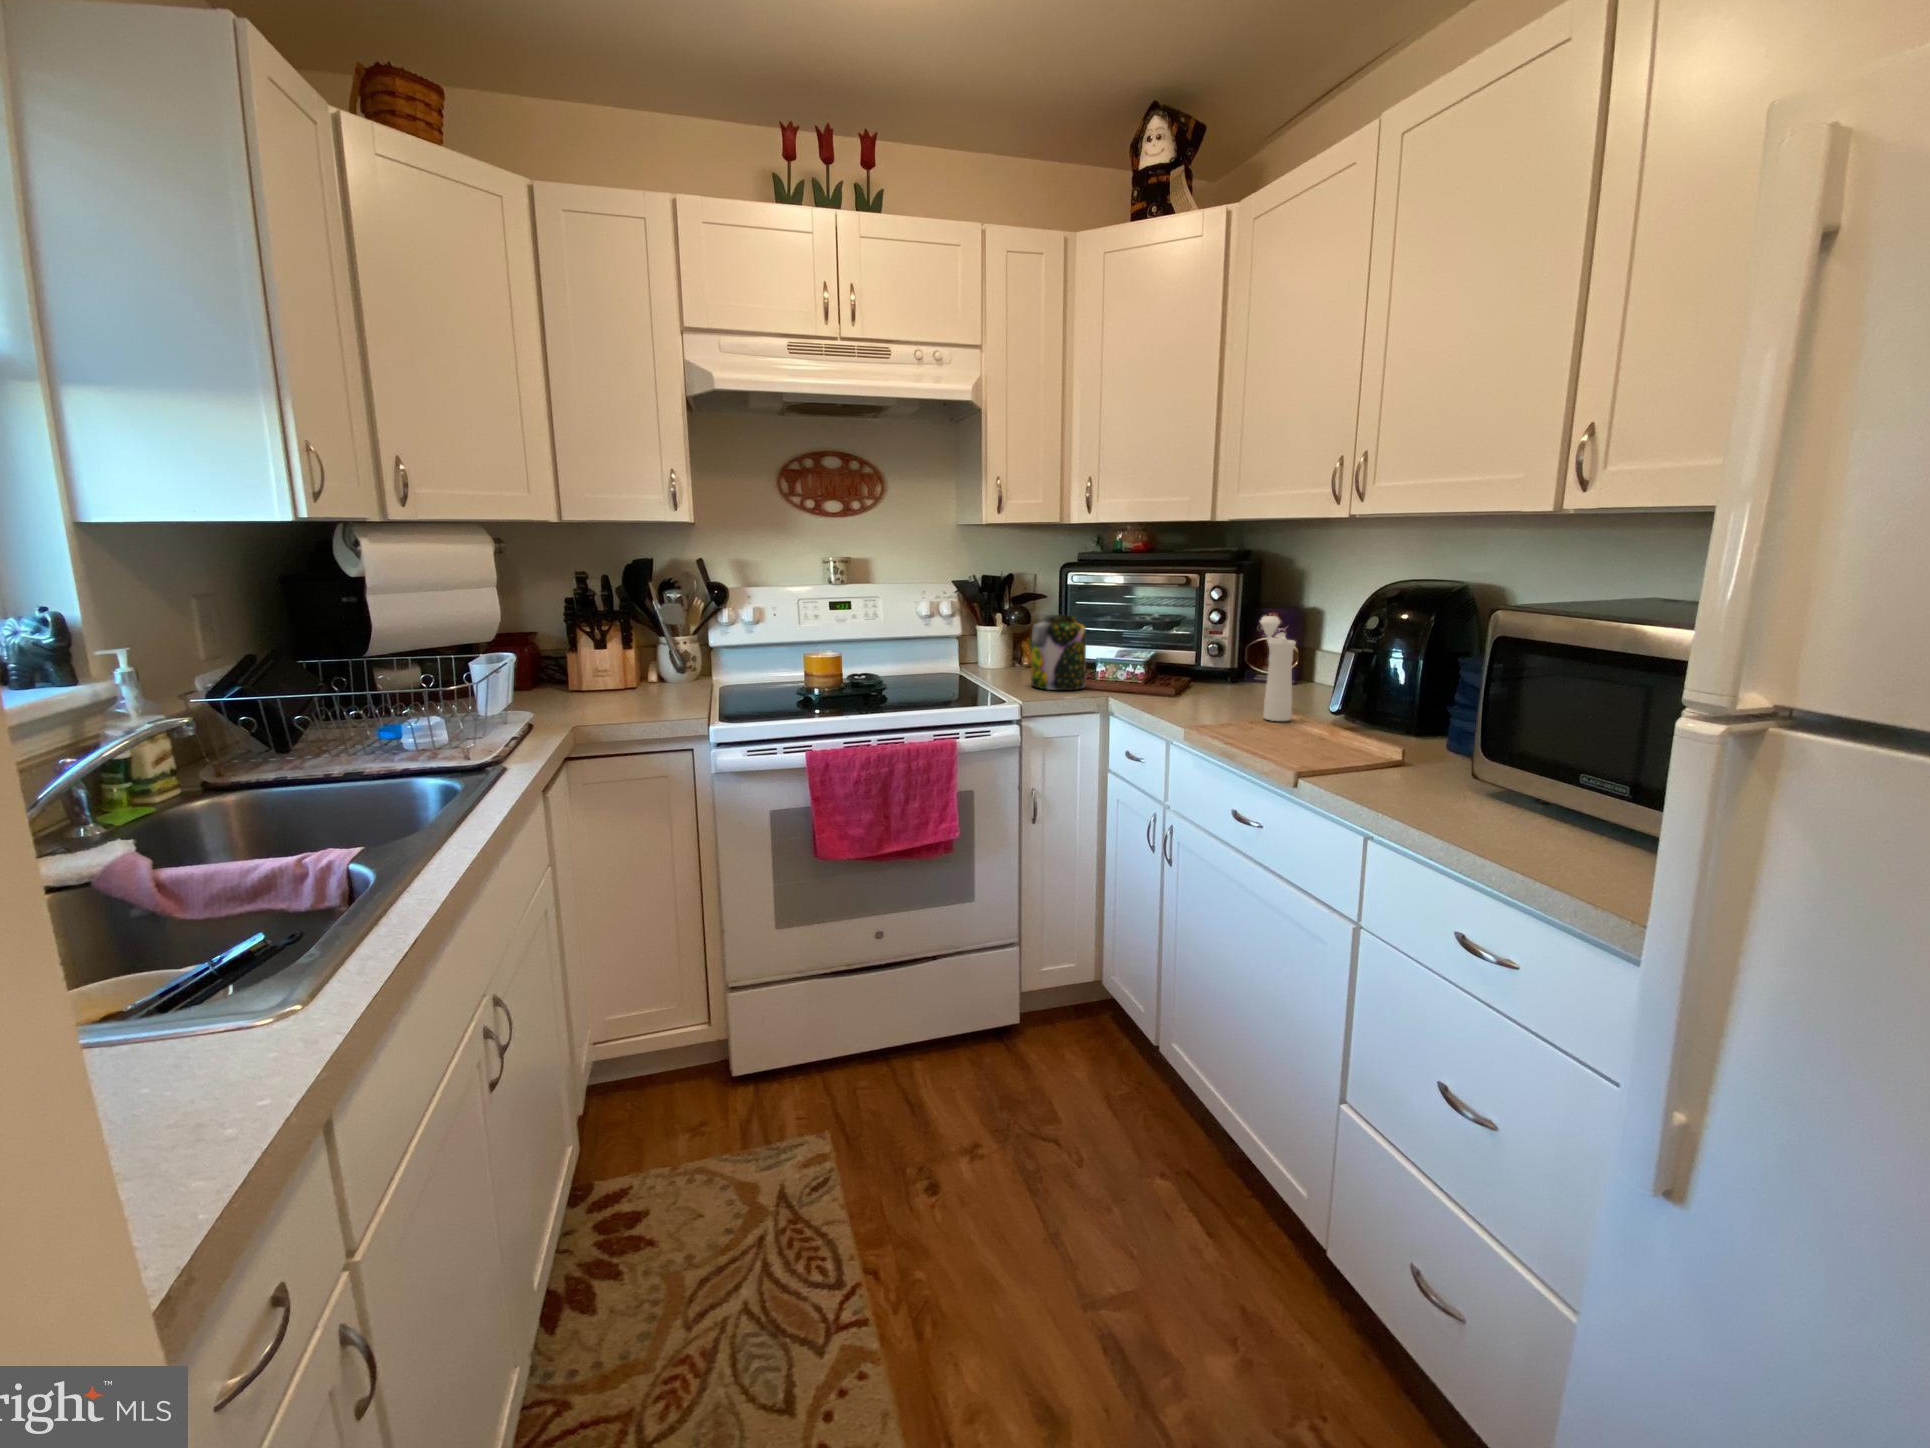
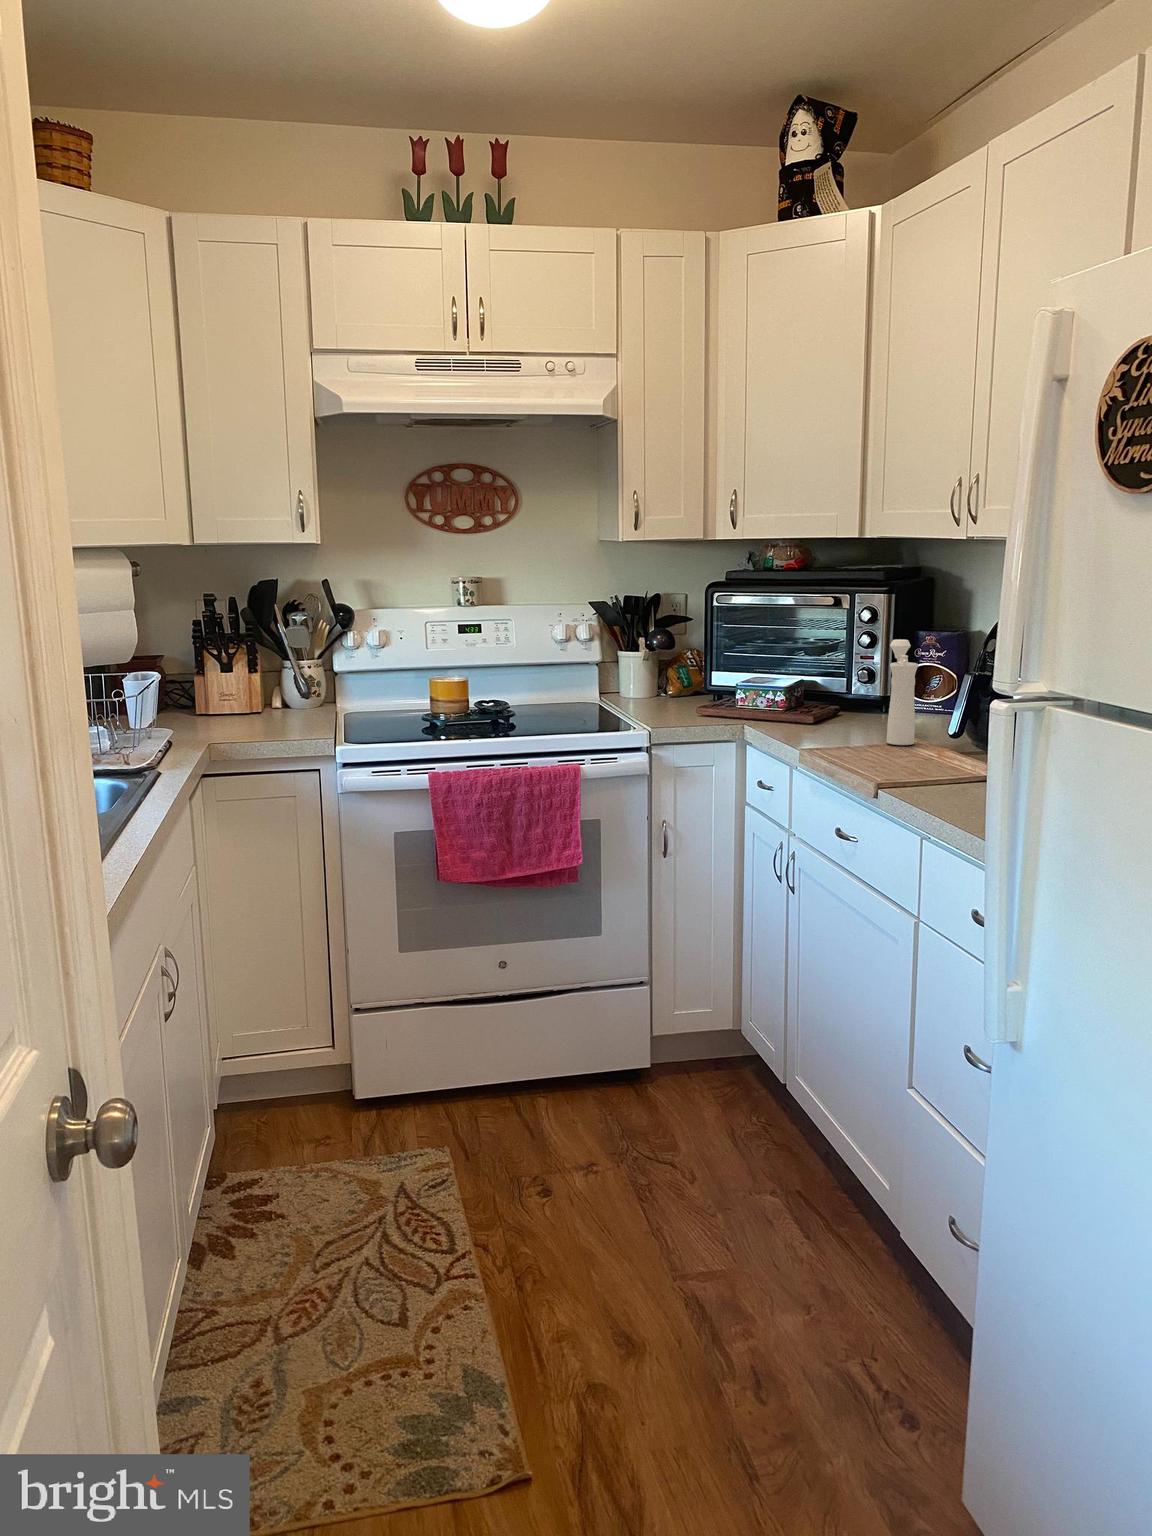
jar: present [1031,615,1086,690] -> none [666,640,722,718]

